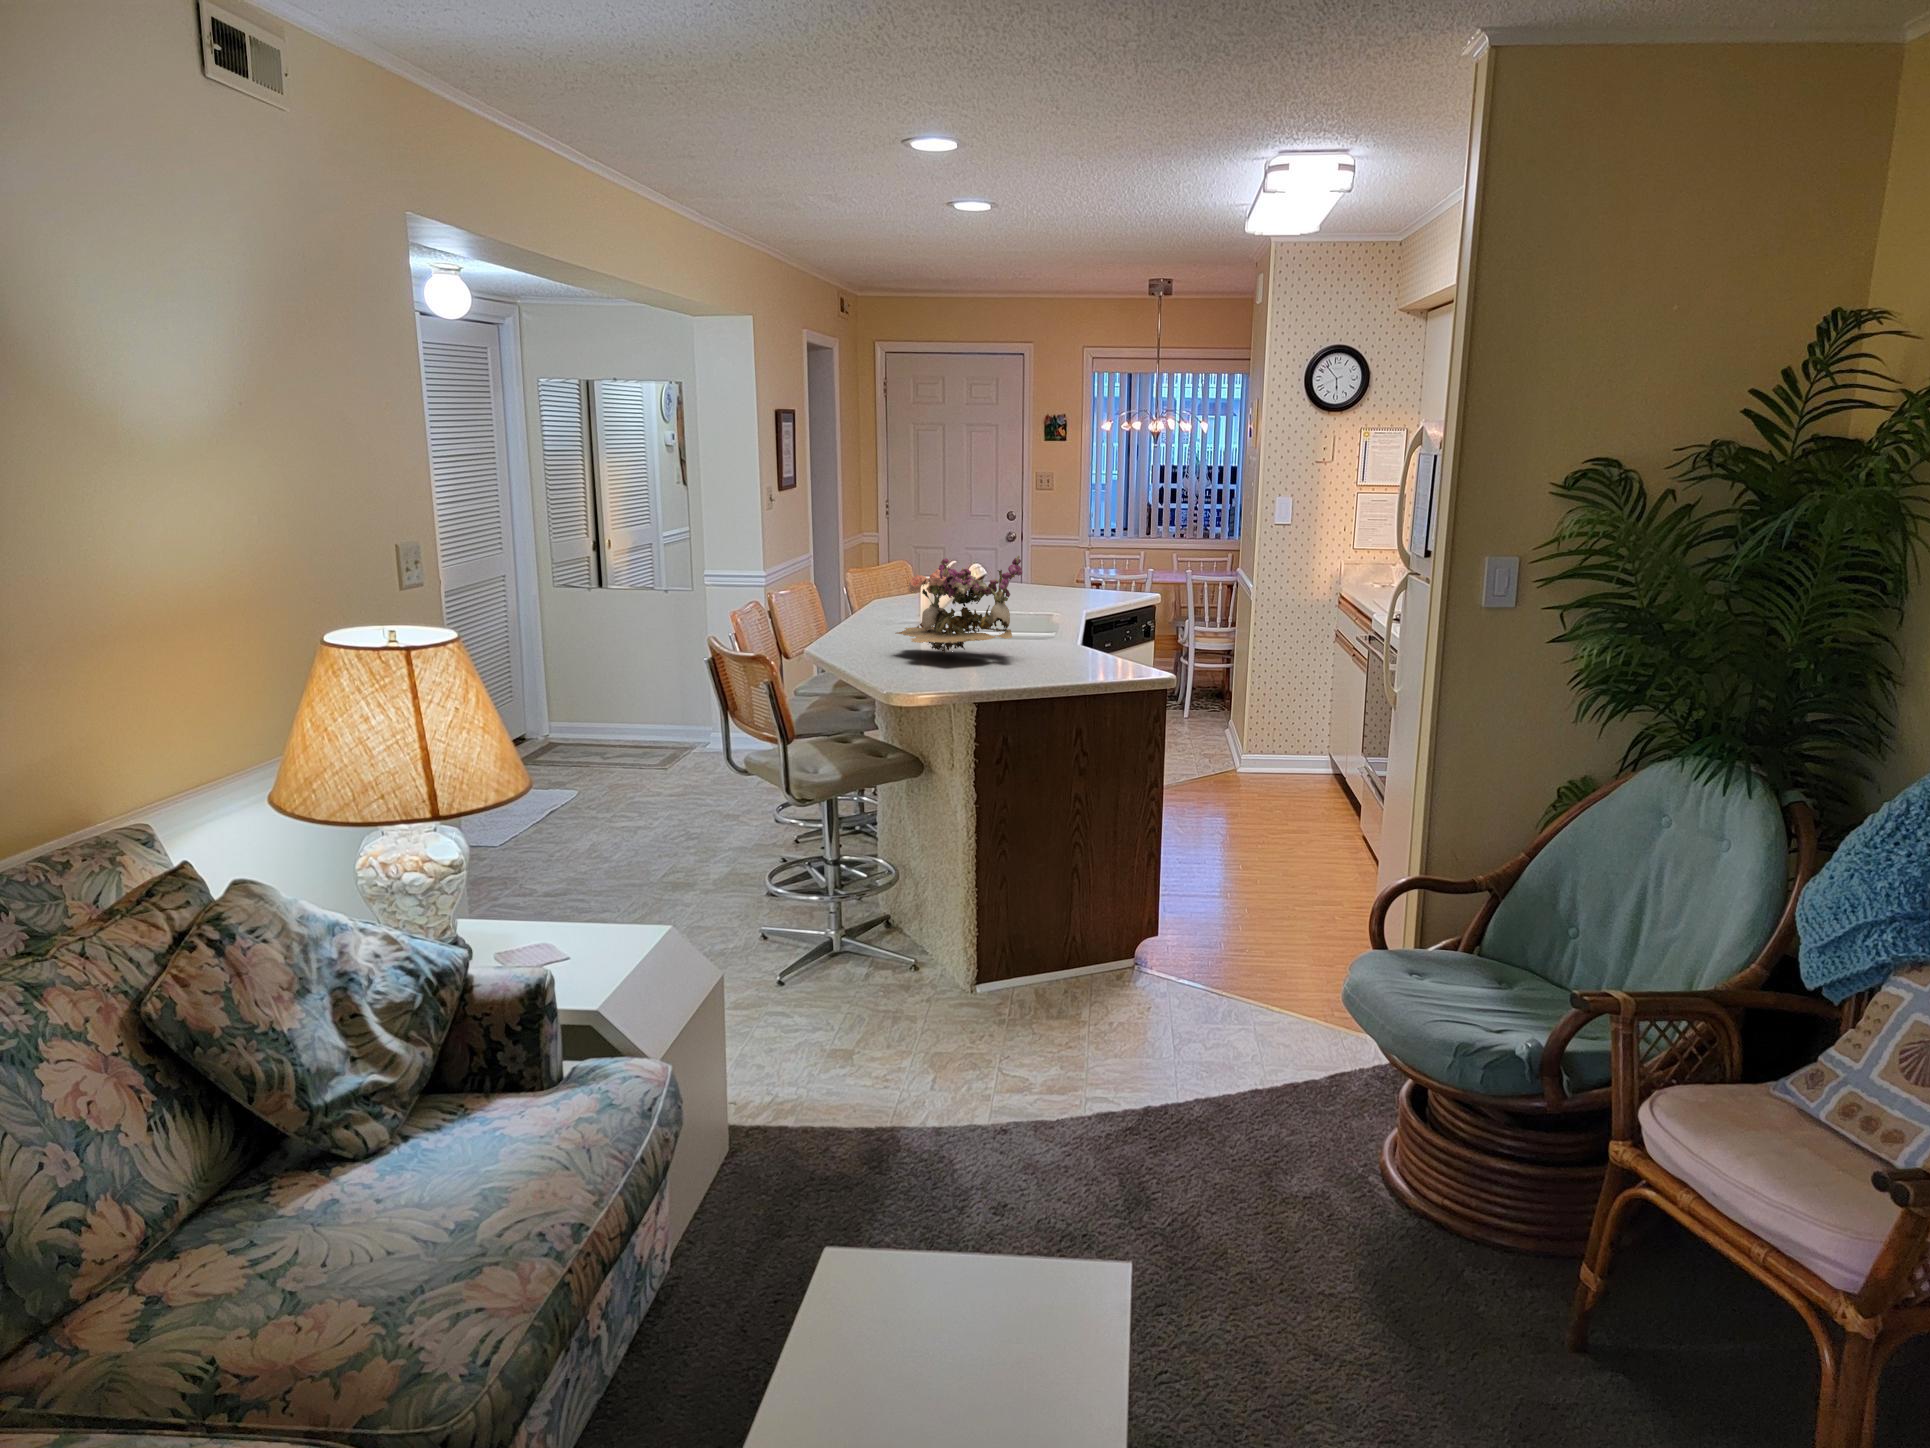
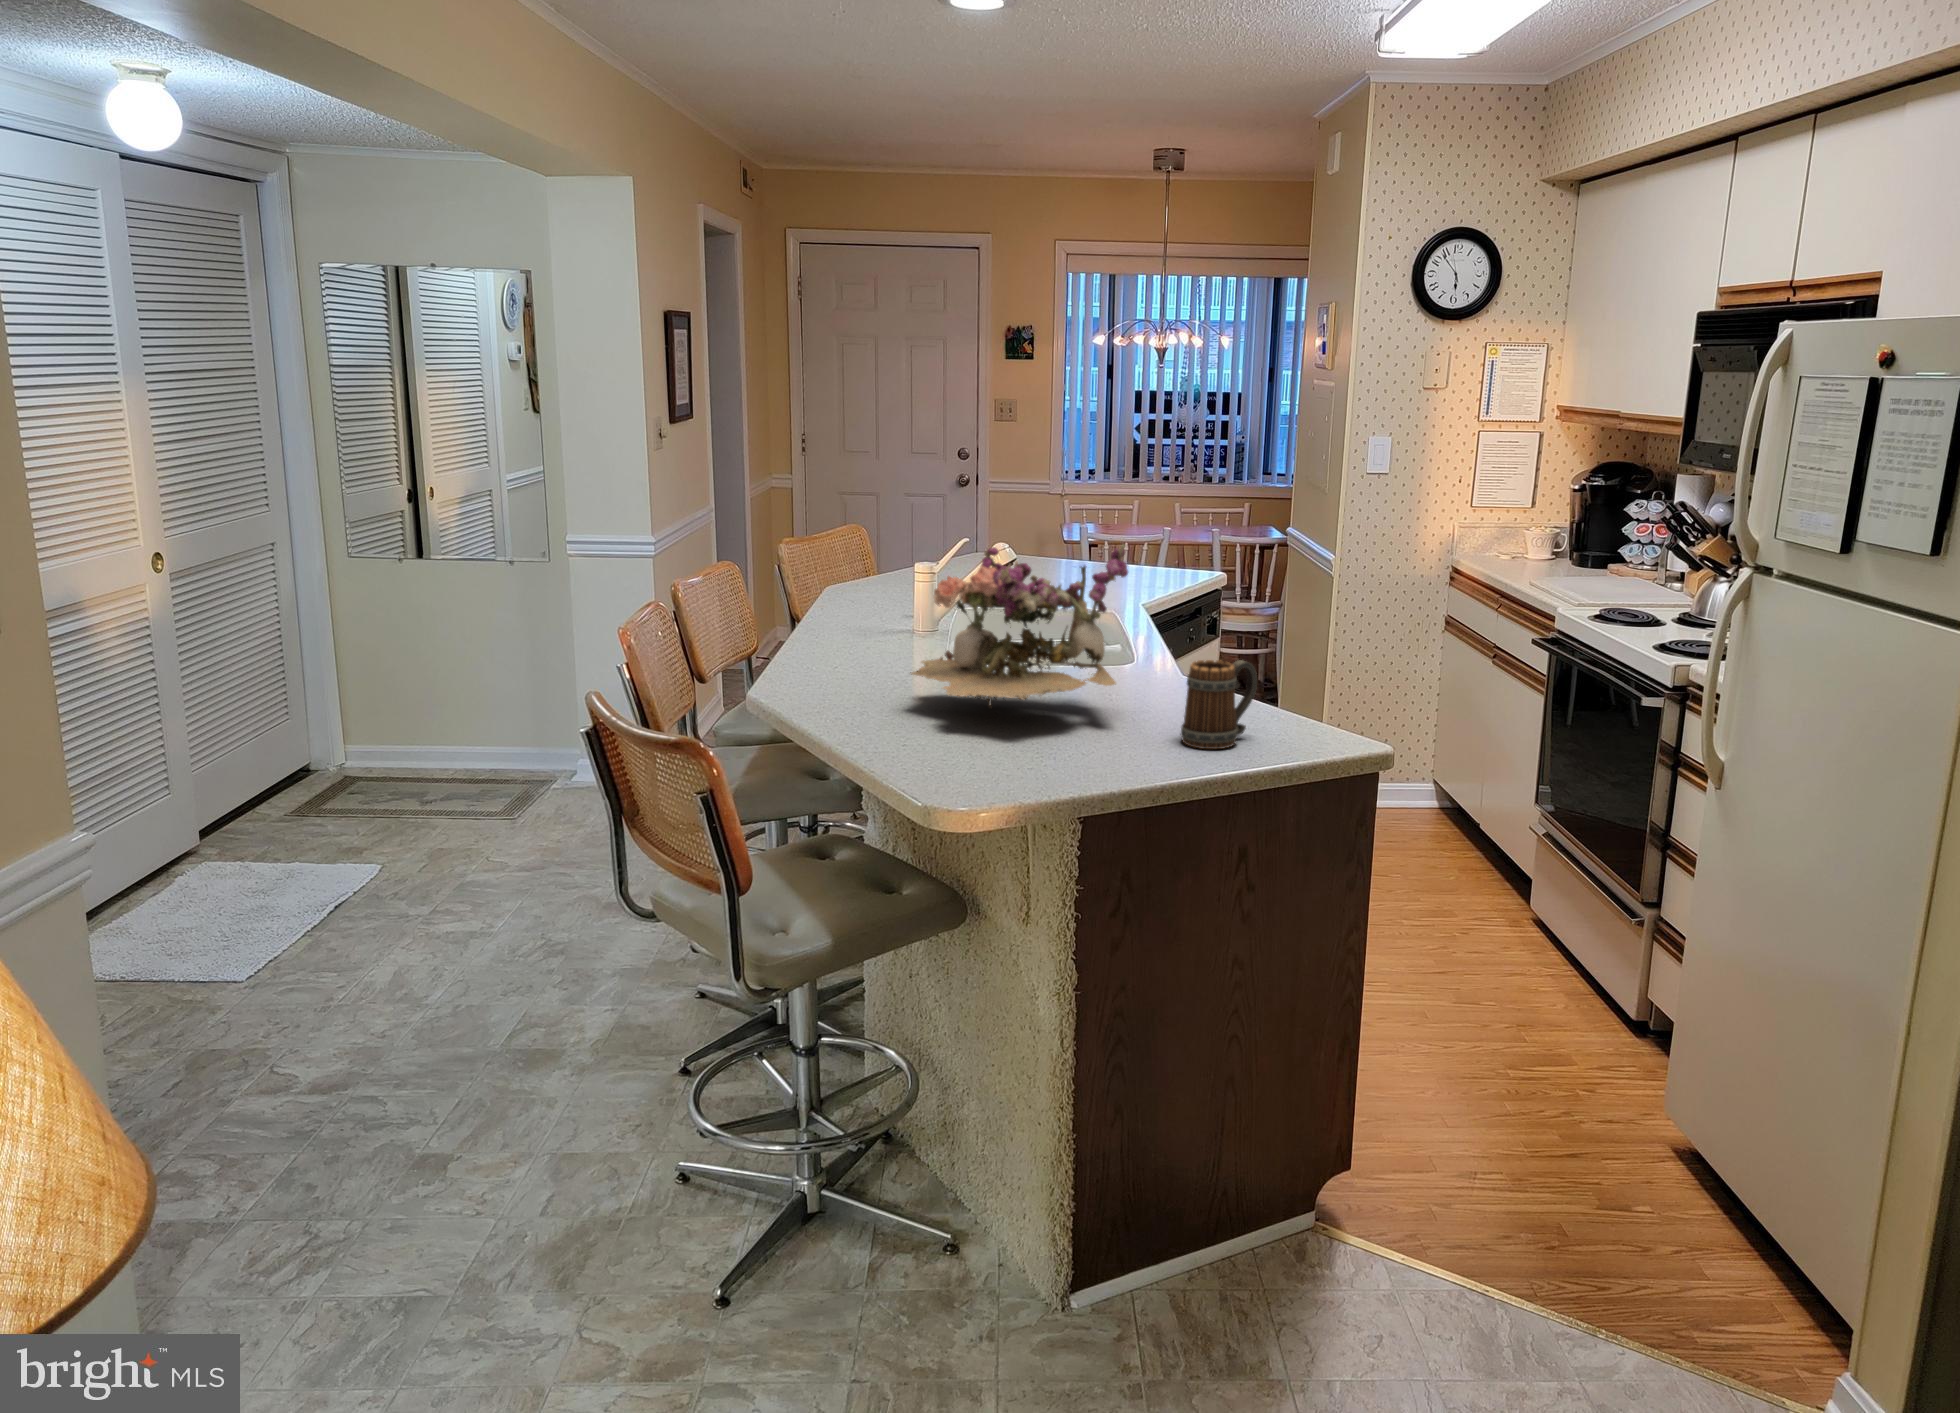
mug: none [1046,622,1092,673] -> present [1181,660,1257,749]

